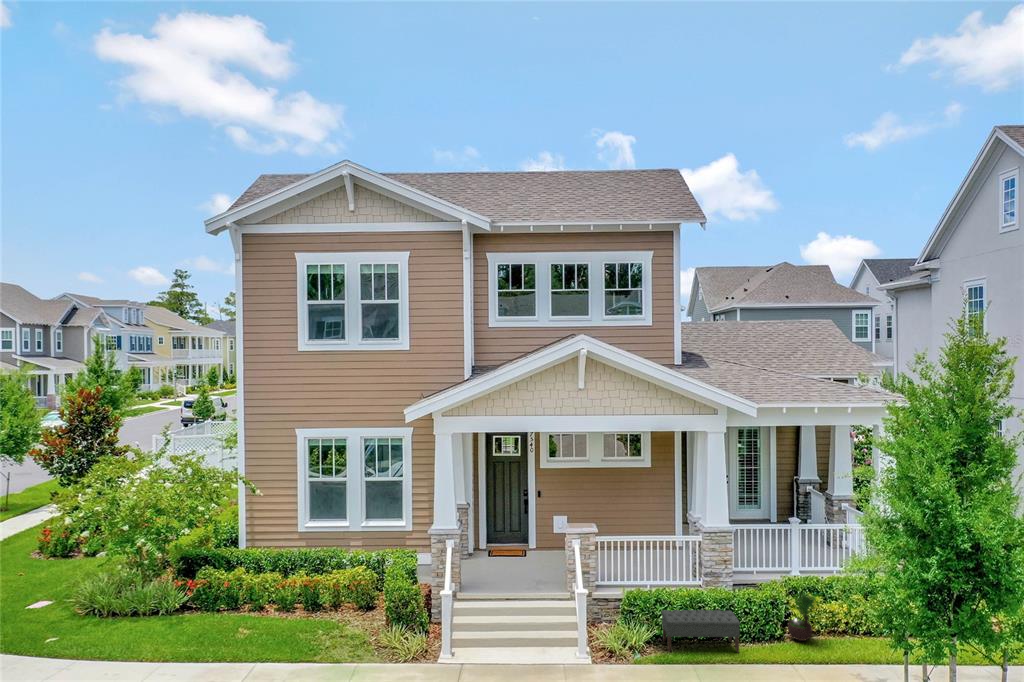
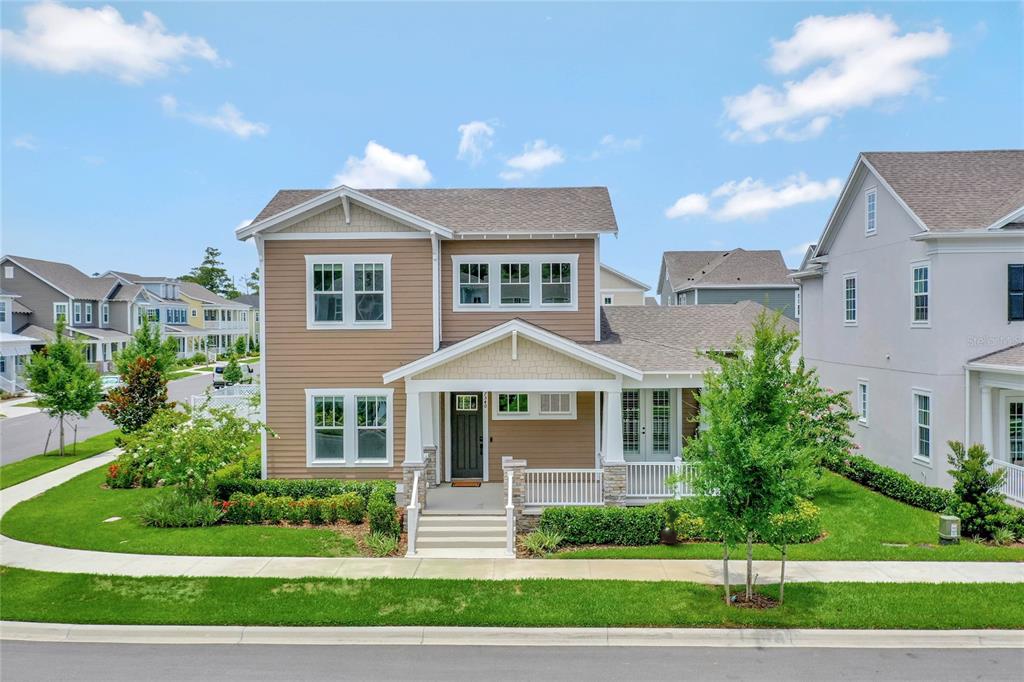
bench: present [661,610,740,653] -> none [569,521,622,551]

